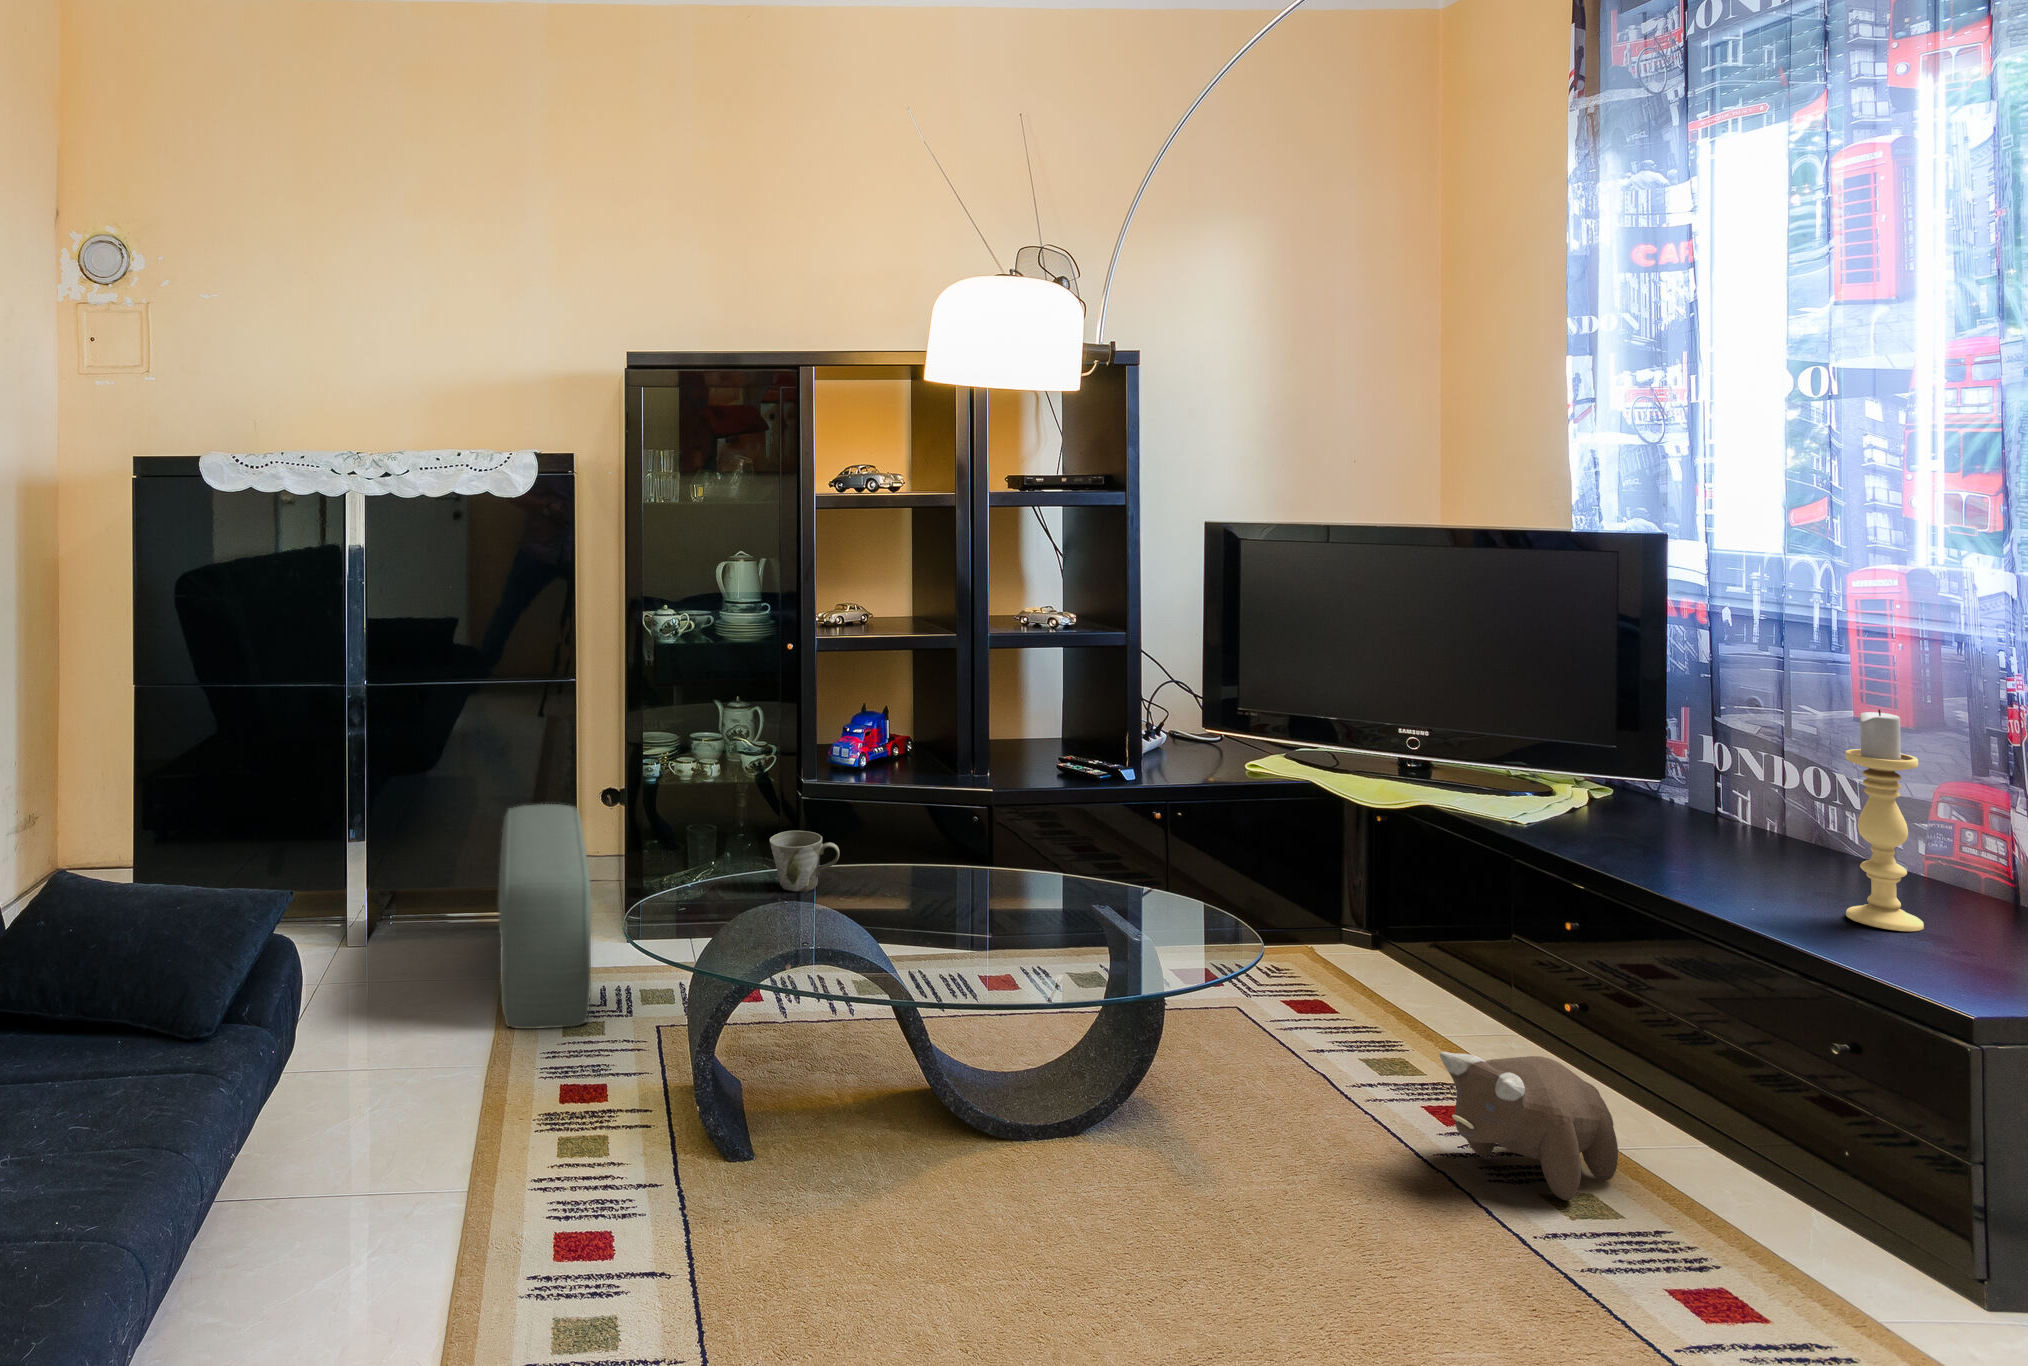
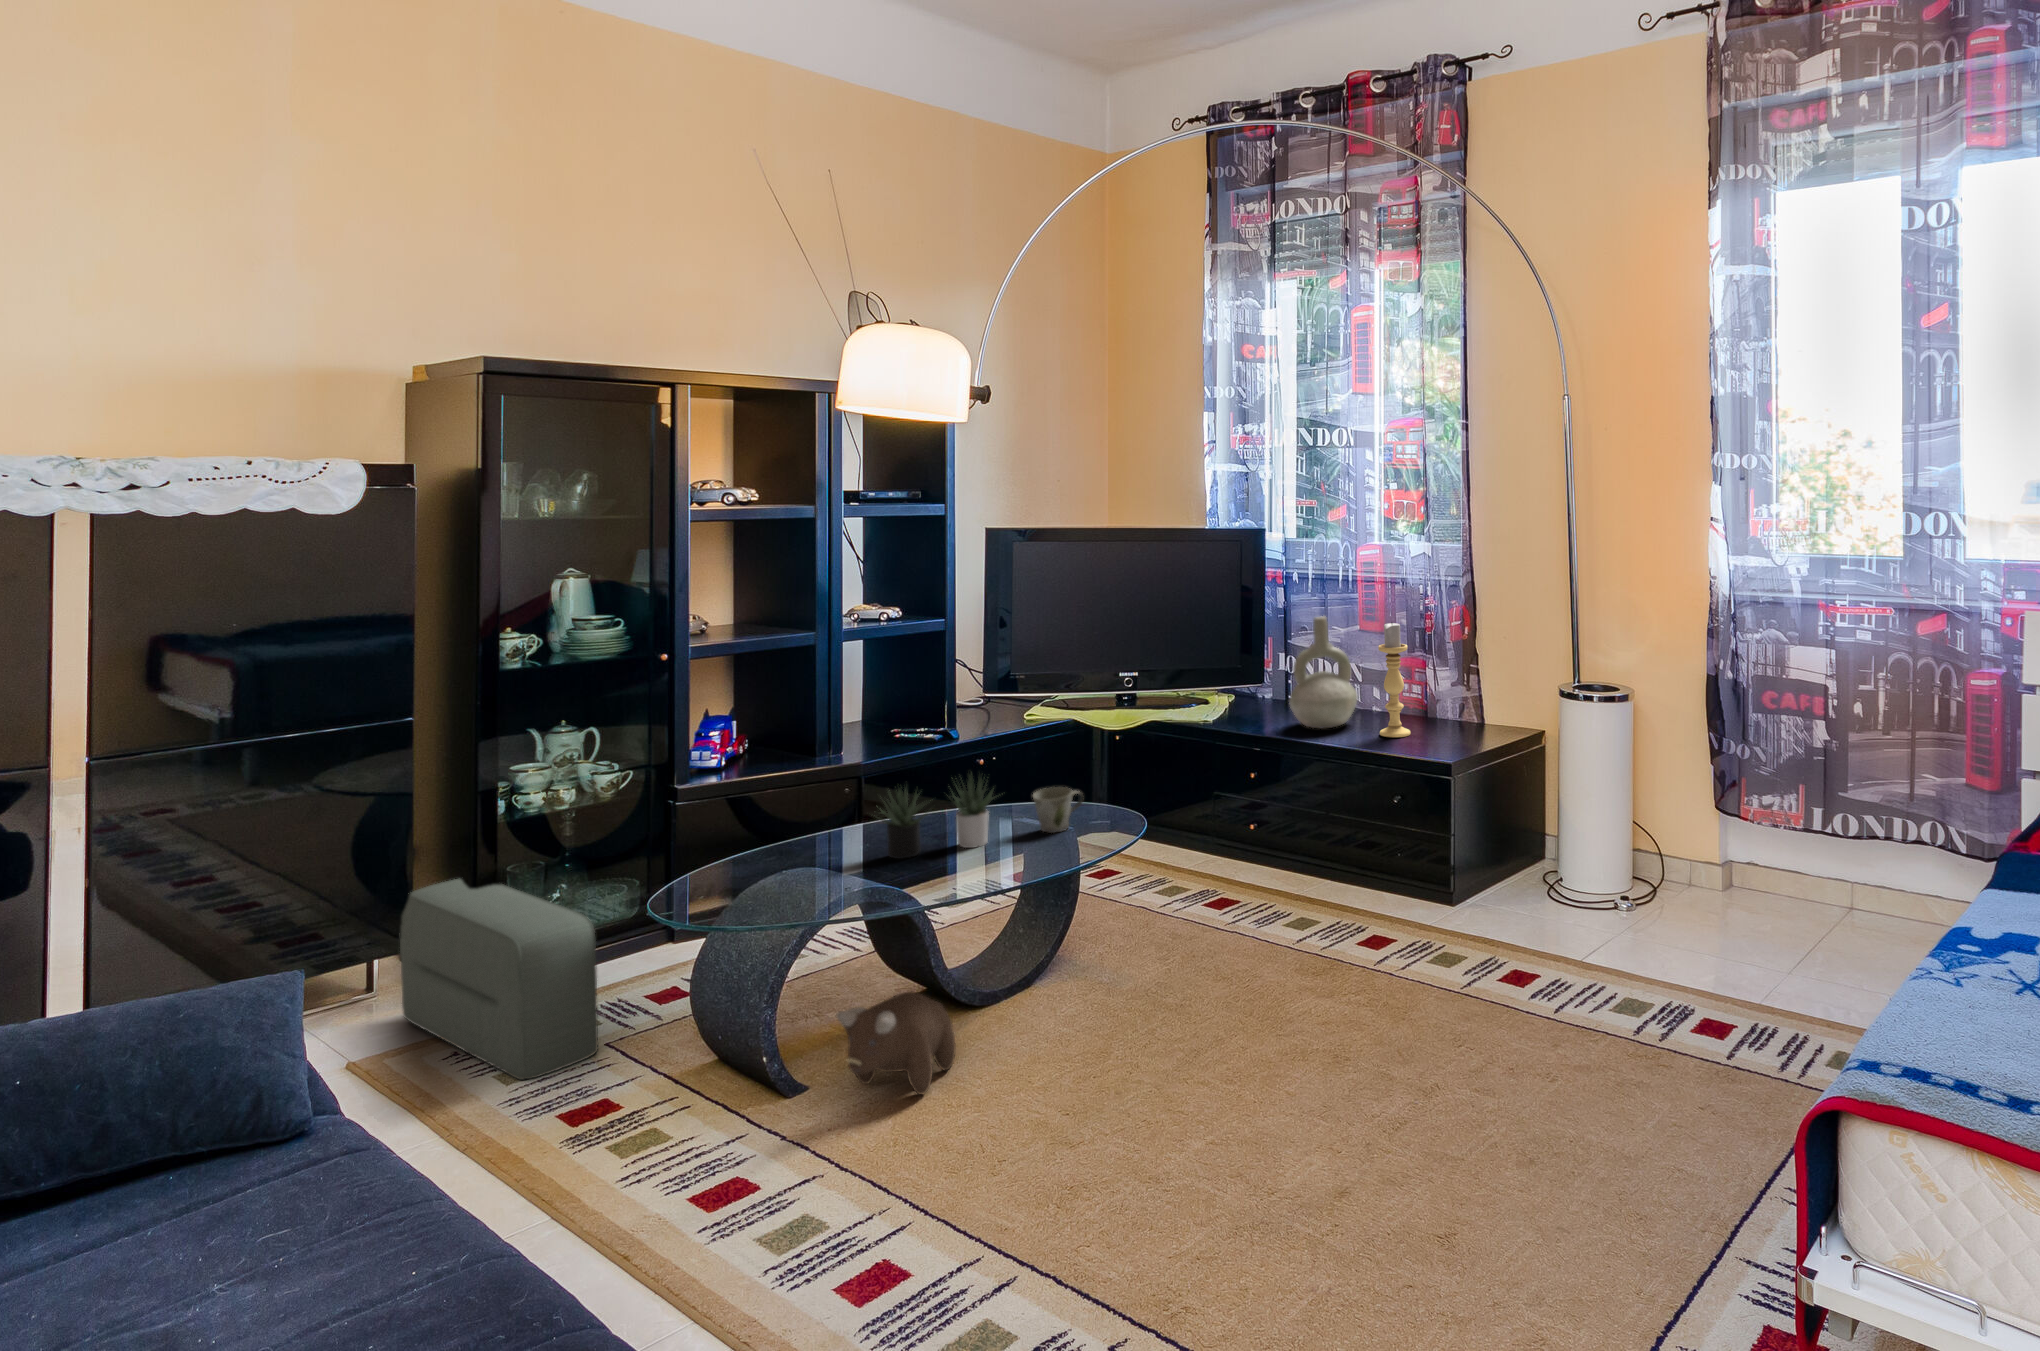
decorative vase: none [1668,682,1820,880] -> present [1289,617,1358,728]
succulent plant: none [873,803,1057,916] -> present [880,773,995,859]
mug: present [769,831,839,892] -> present [1033,787,1083,833]
plush toy: present [1440,1052,1618,1200] -> present [836,991,956,1094]

